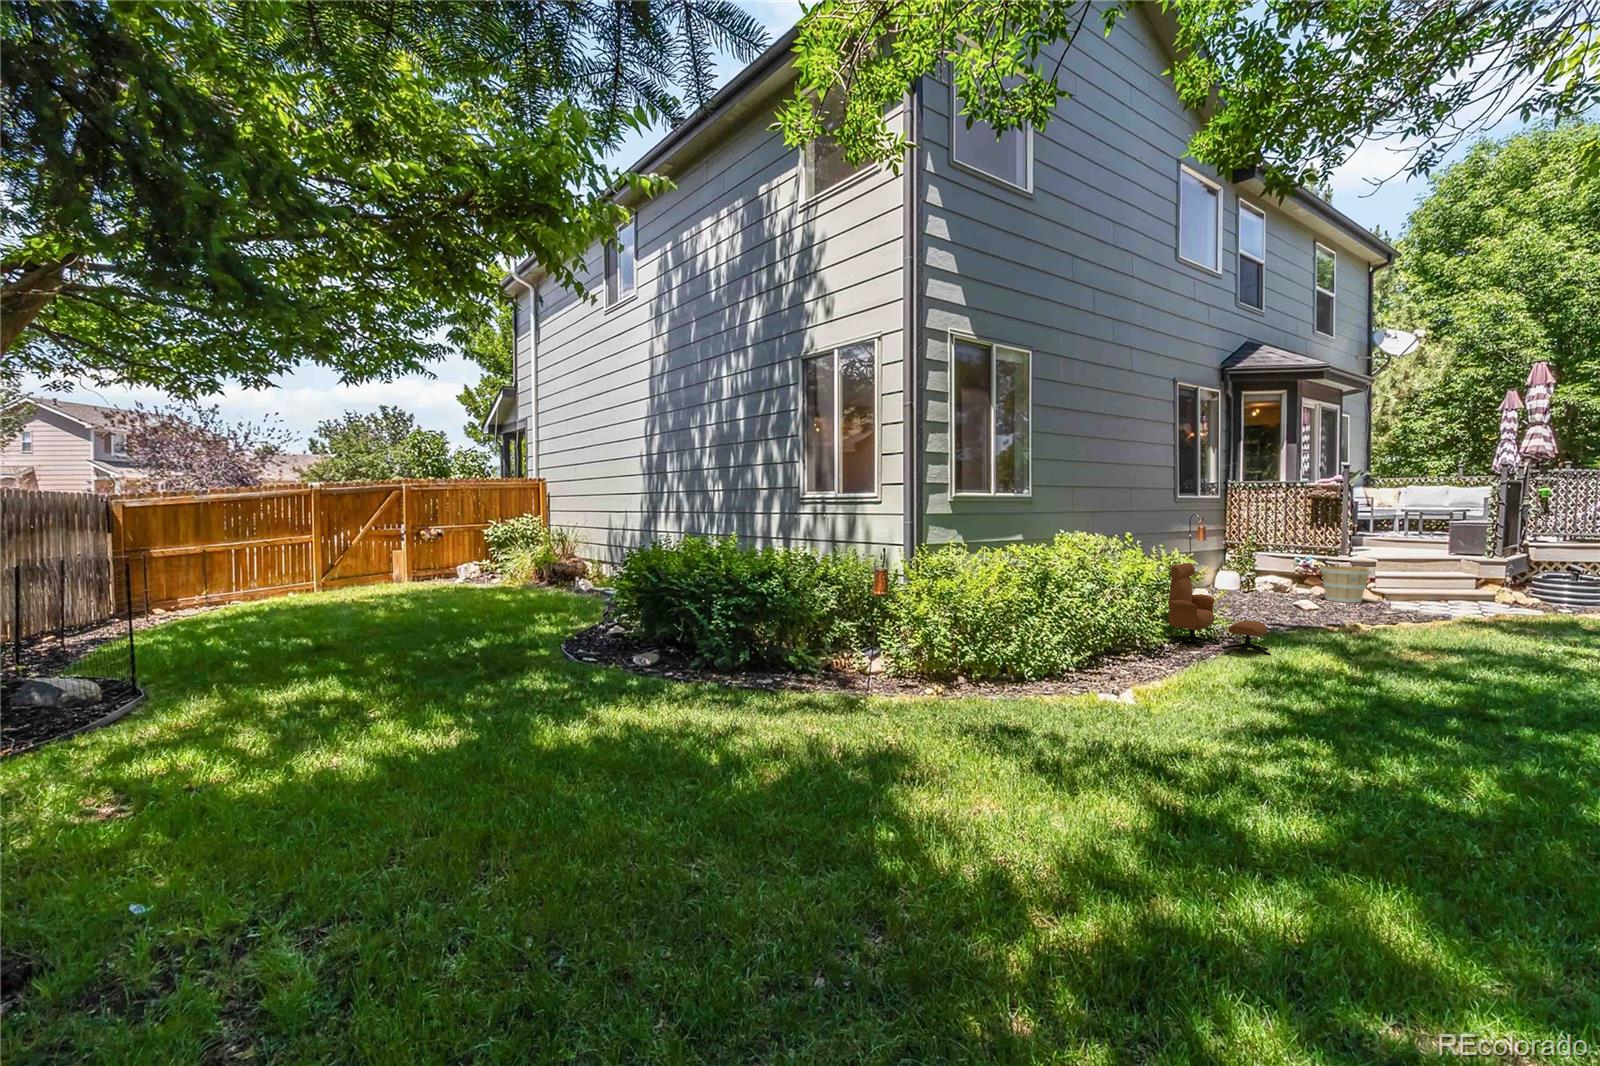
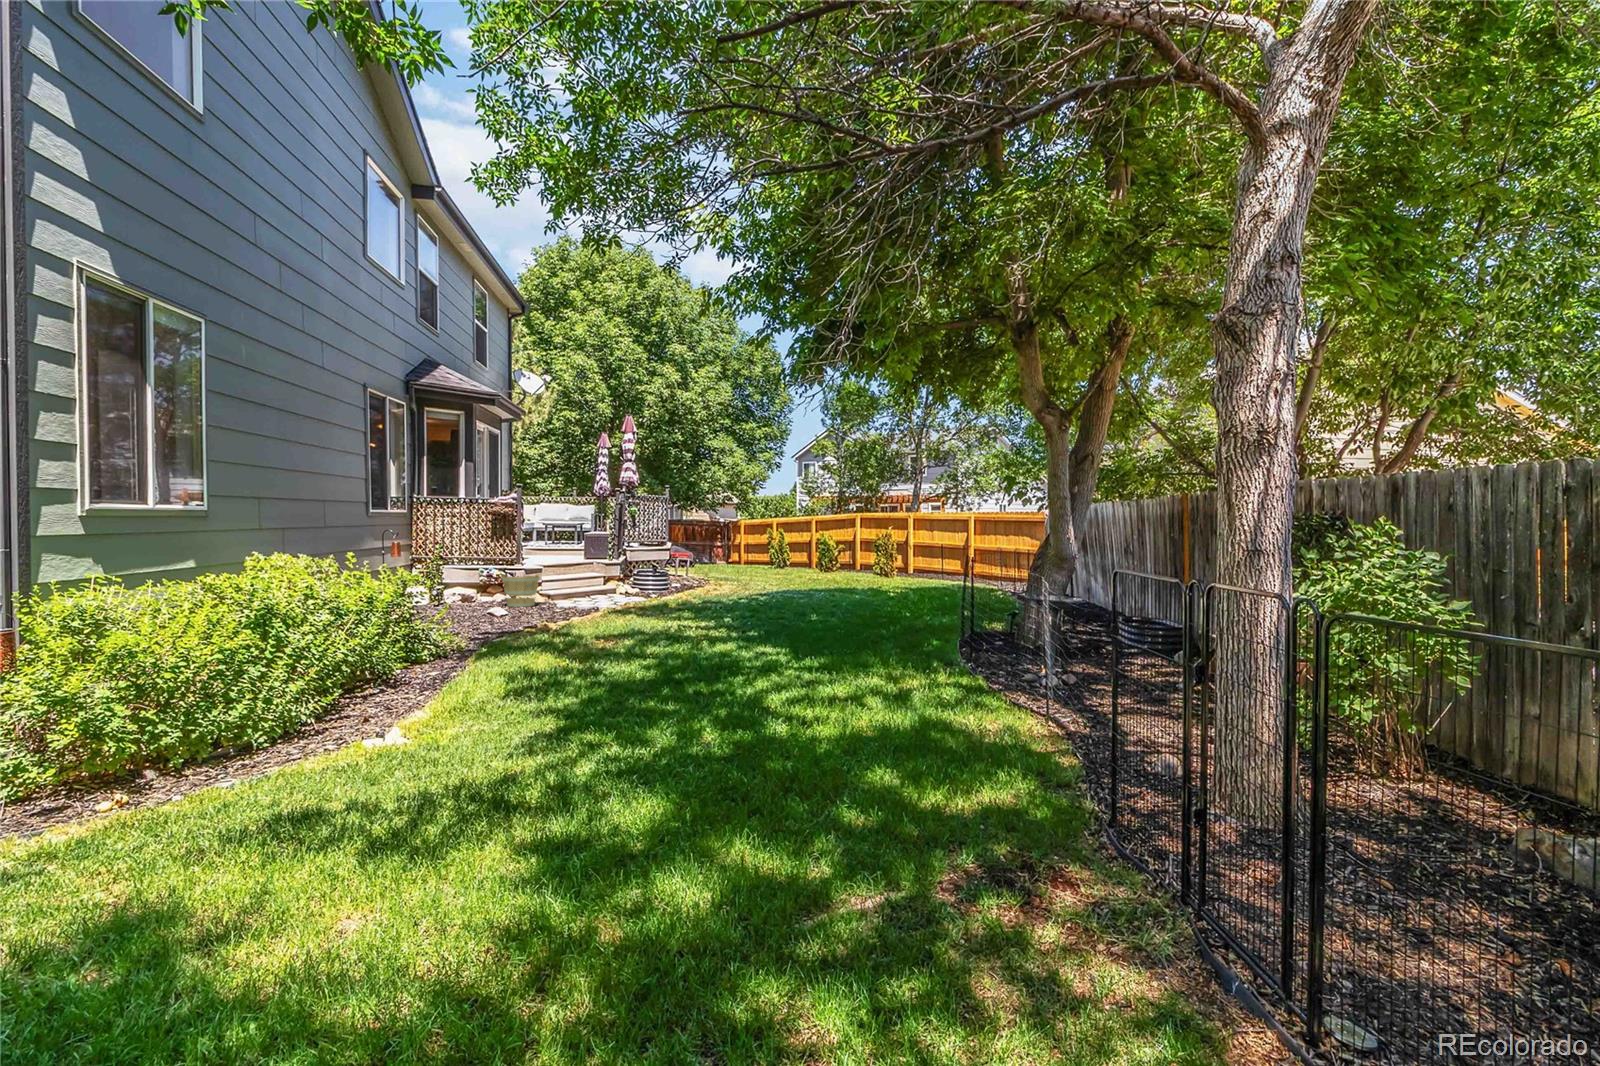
lounge chair: present [1168,563,1270,655] -> none [399,581,501,669]

